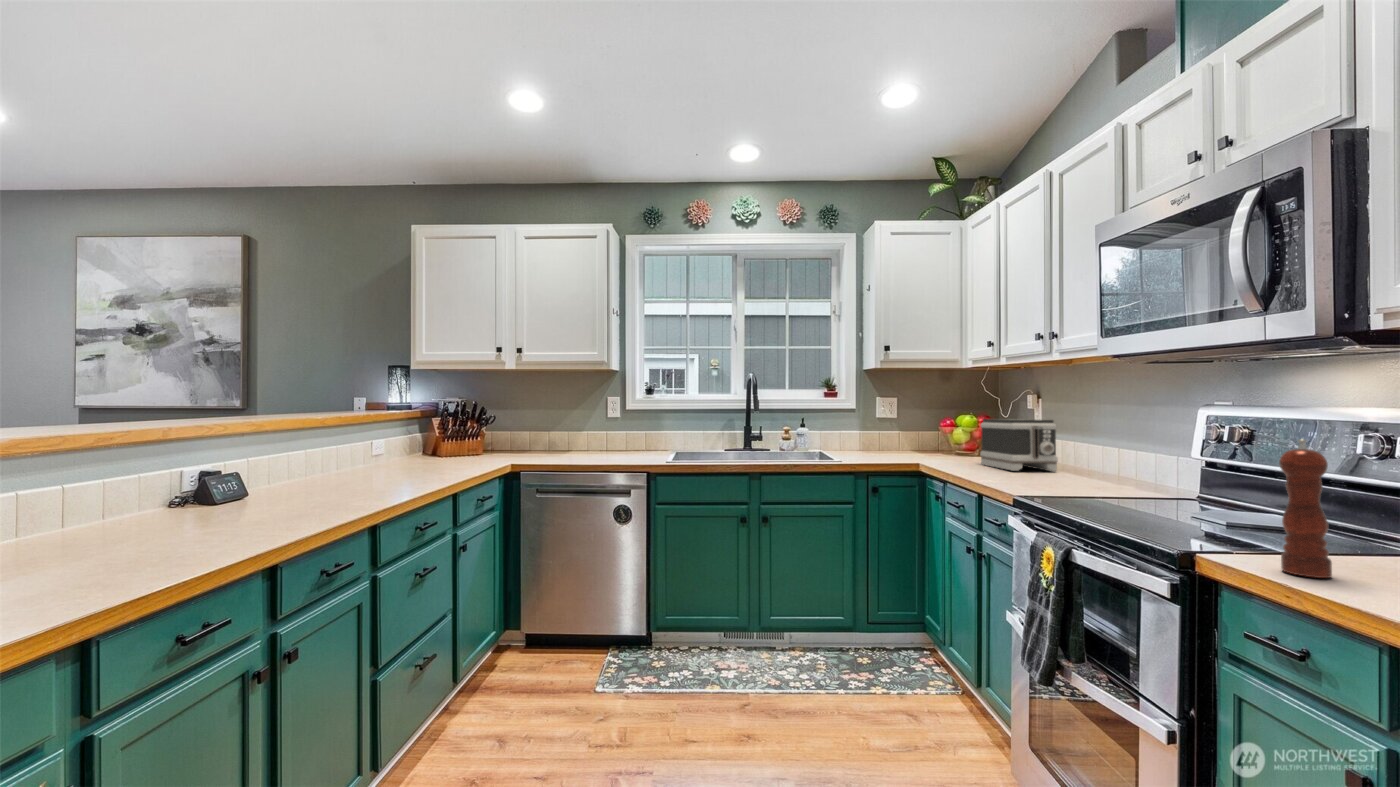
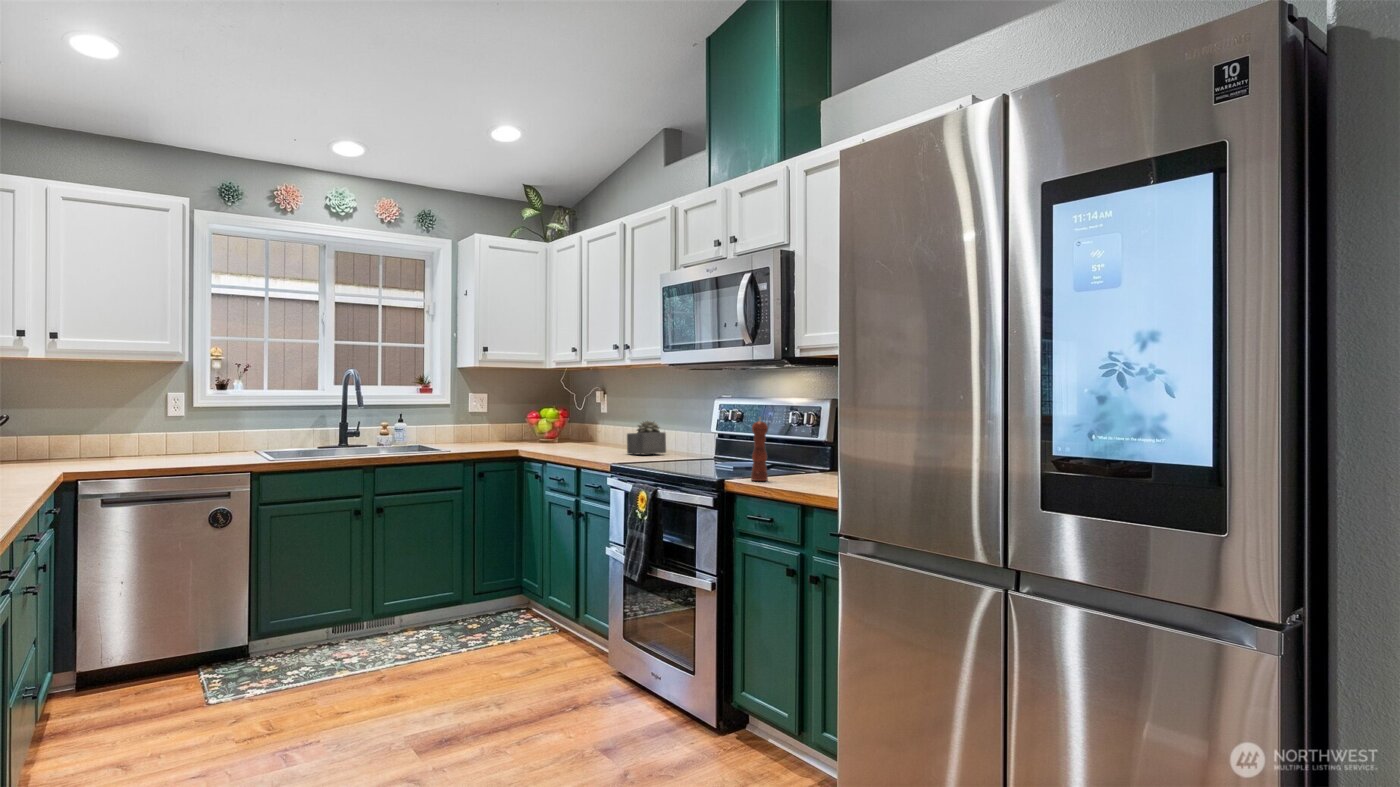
toaster: present [980,419,1058,471] -> none [567,412,625,452]
succulent plant: none [1056,430,1123,479] -> present [627,421,666,455]

